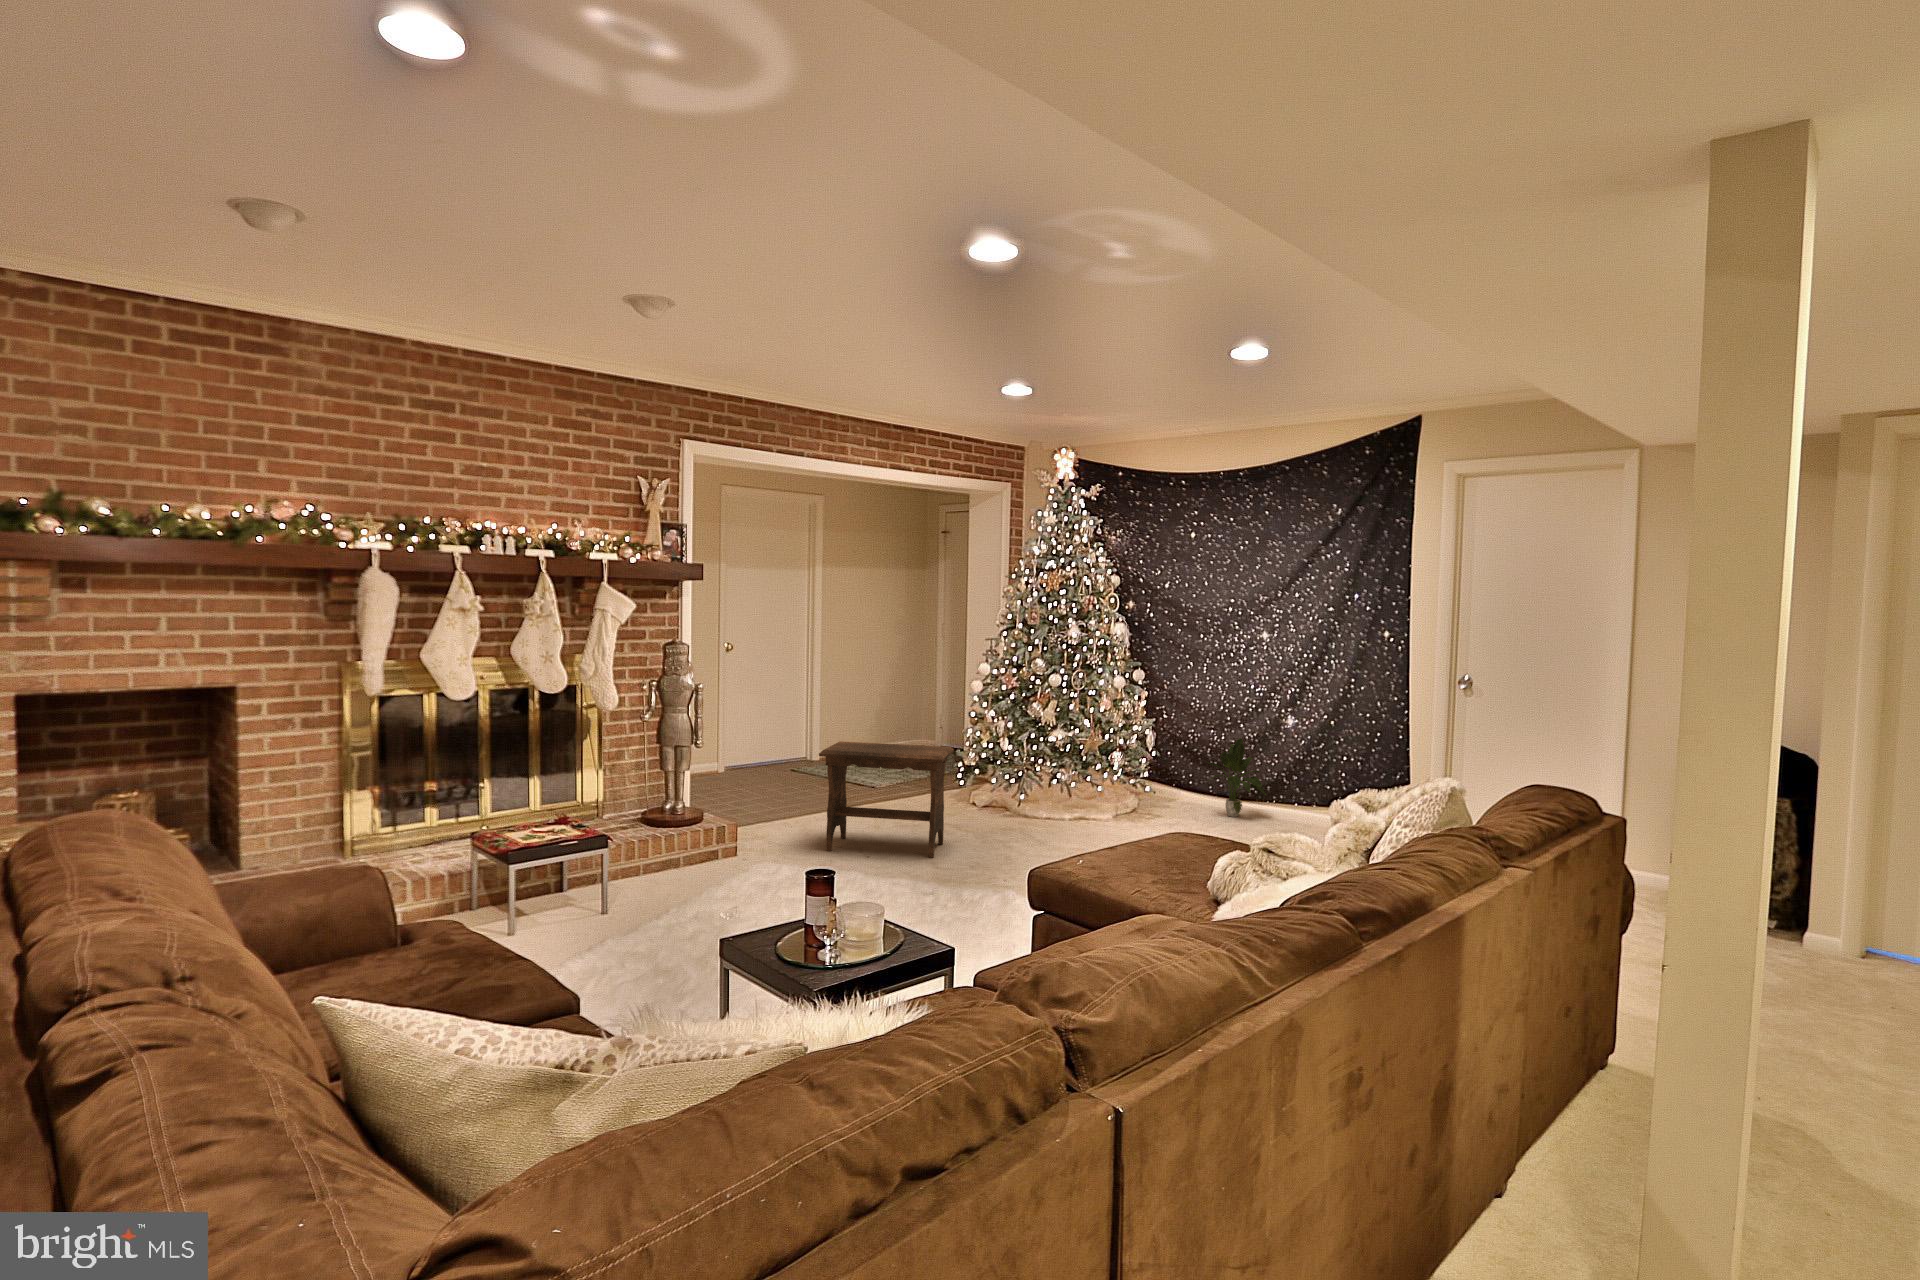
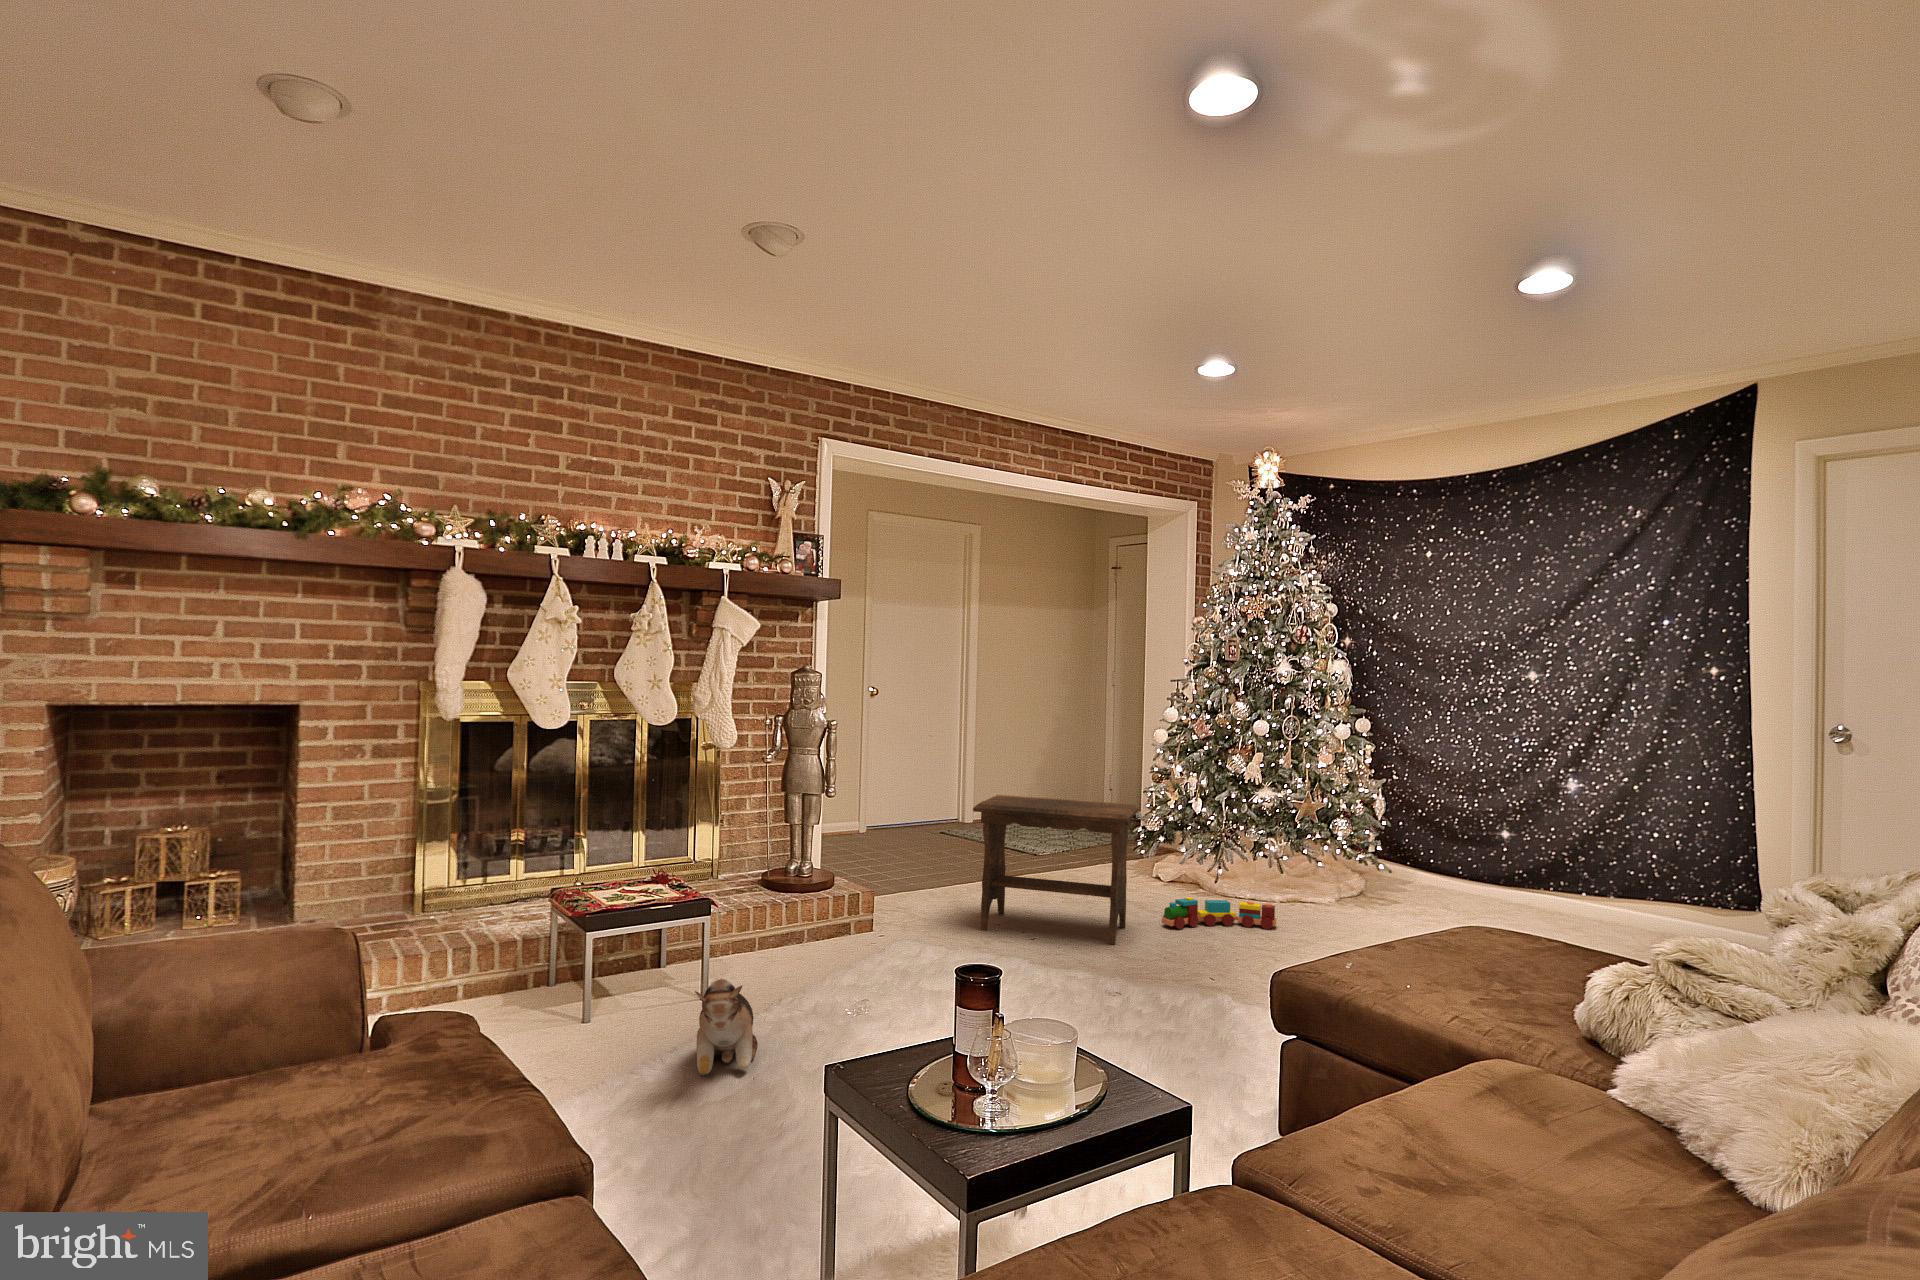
potted plant: present [1207,738,1266,817] -> none [1457,806,1542,907]
toy train: none [972,818,1062,844] -> present [1162,897,1276,929]
plush toy: none [607,893,654,965] -> present [695,979,758,1075]

